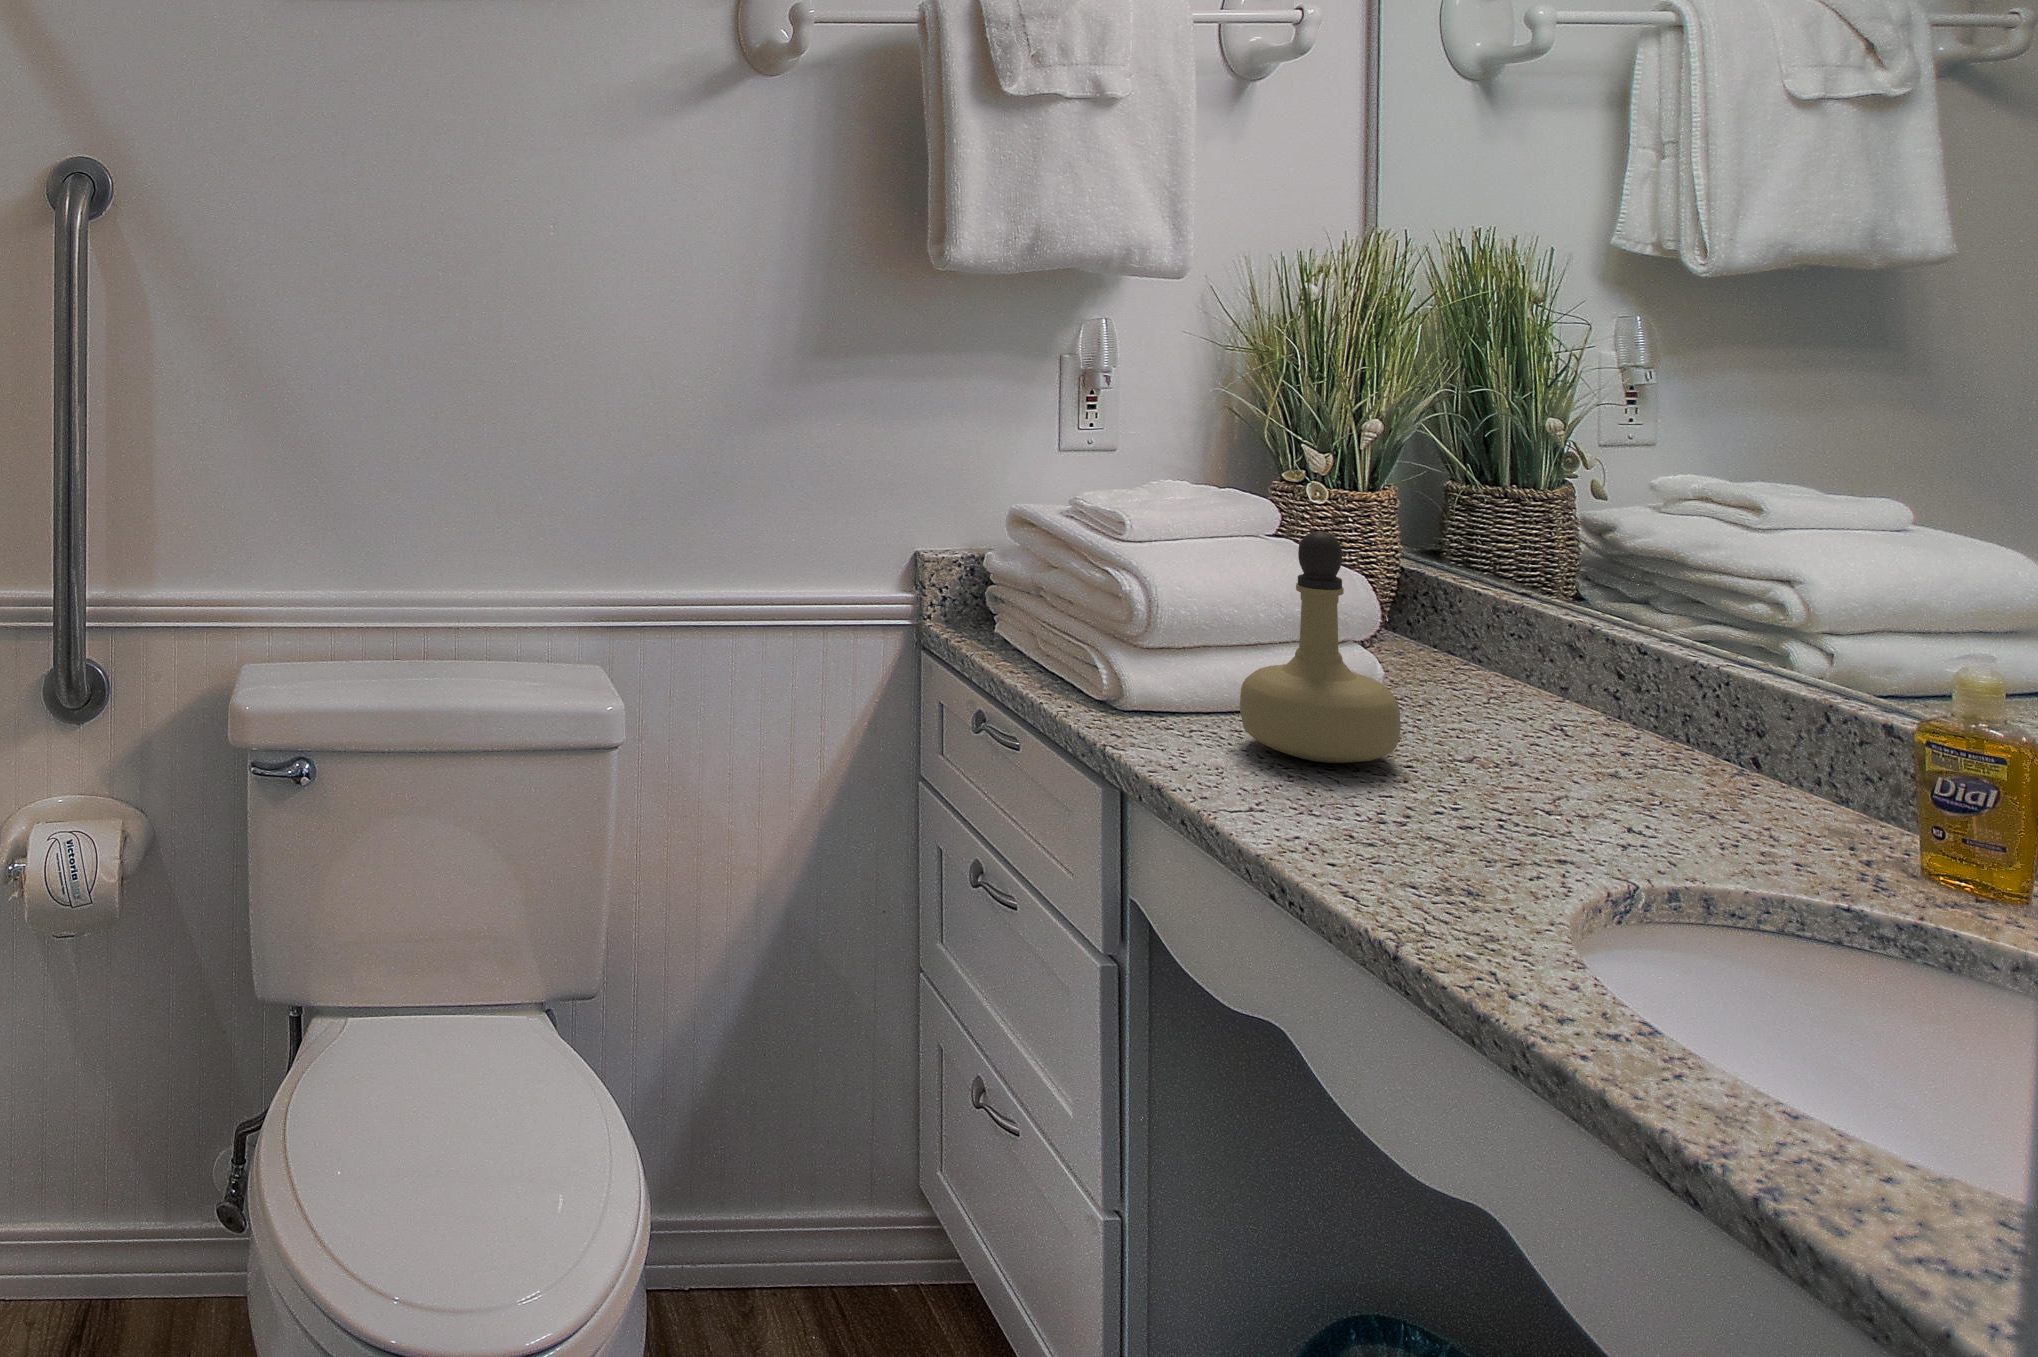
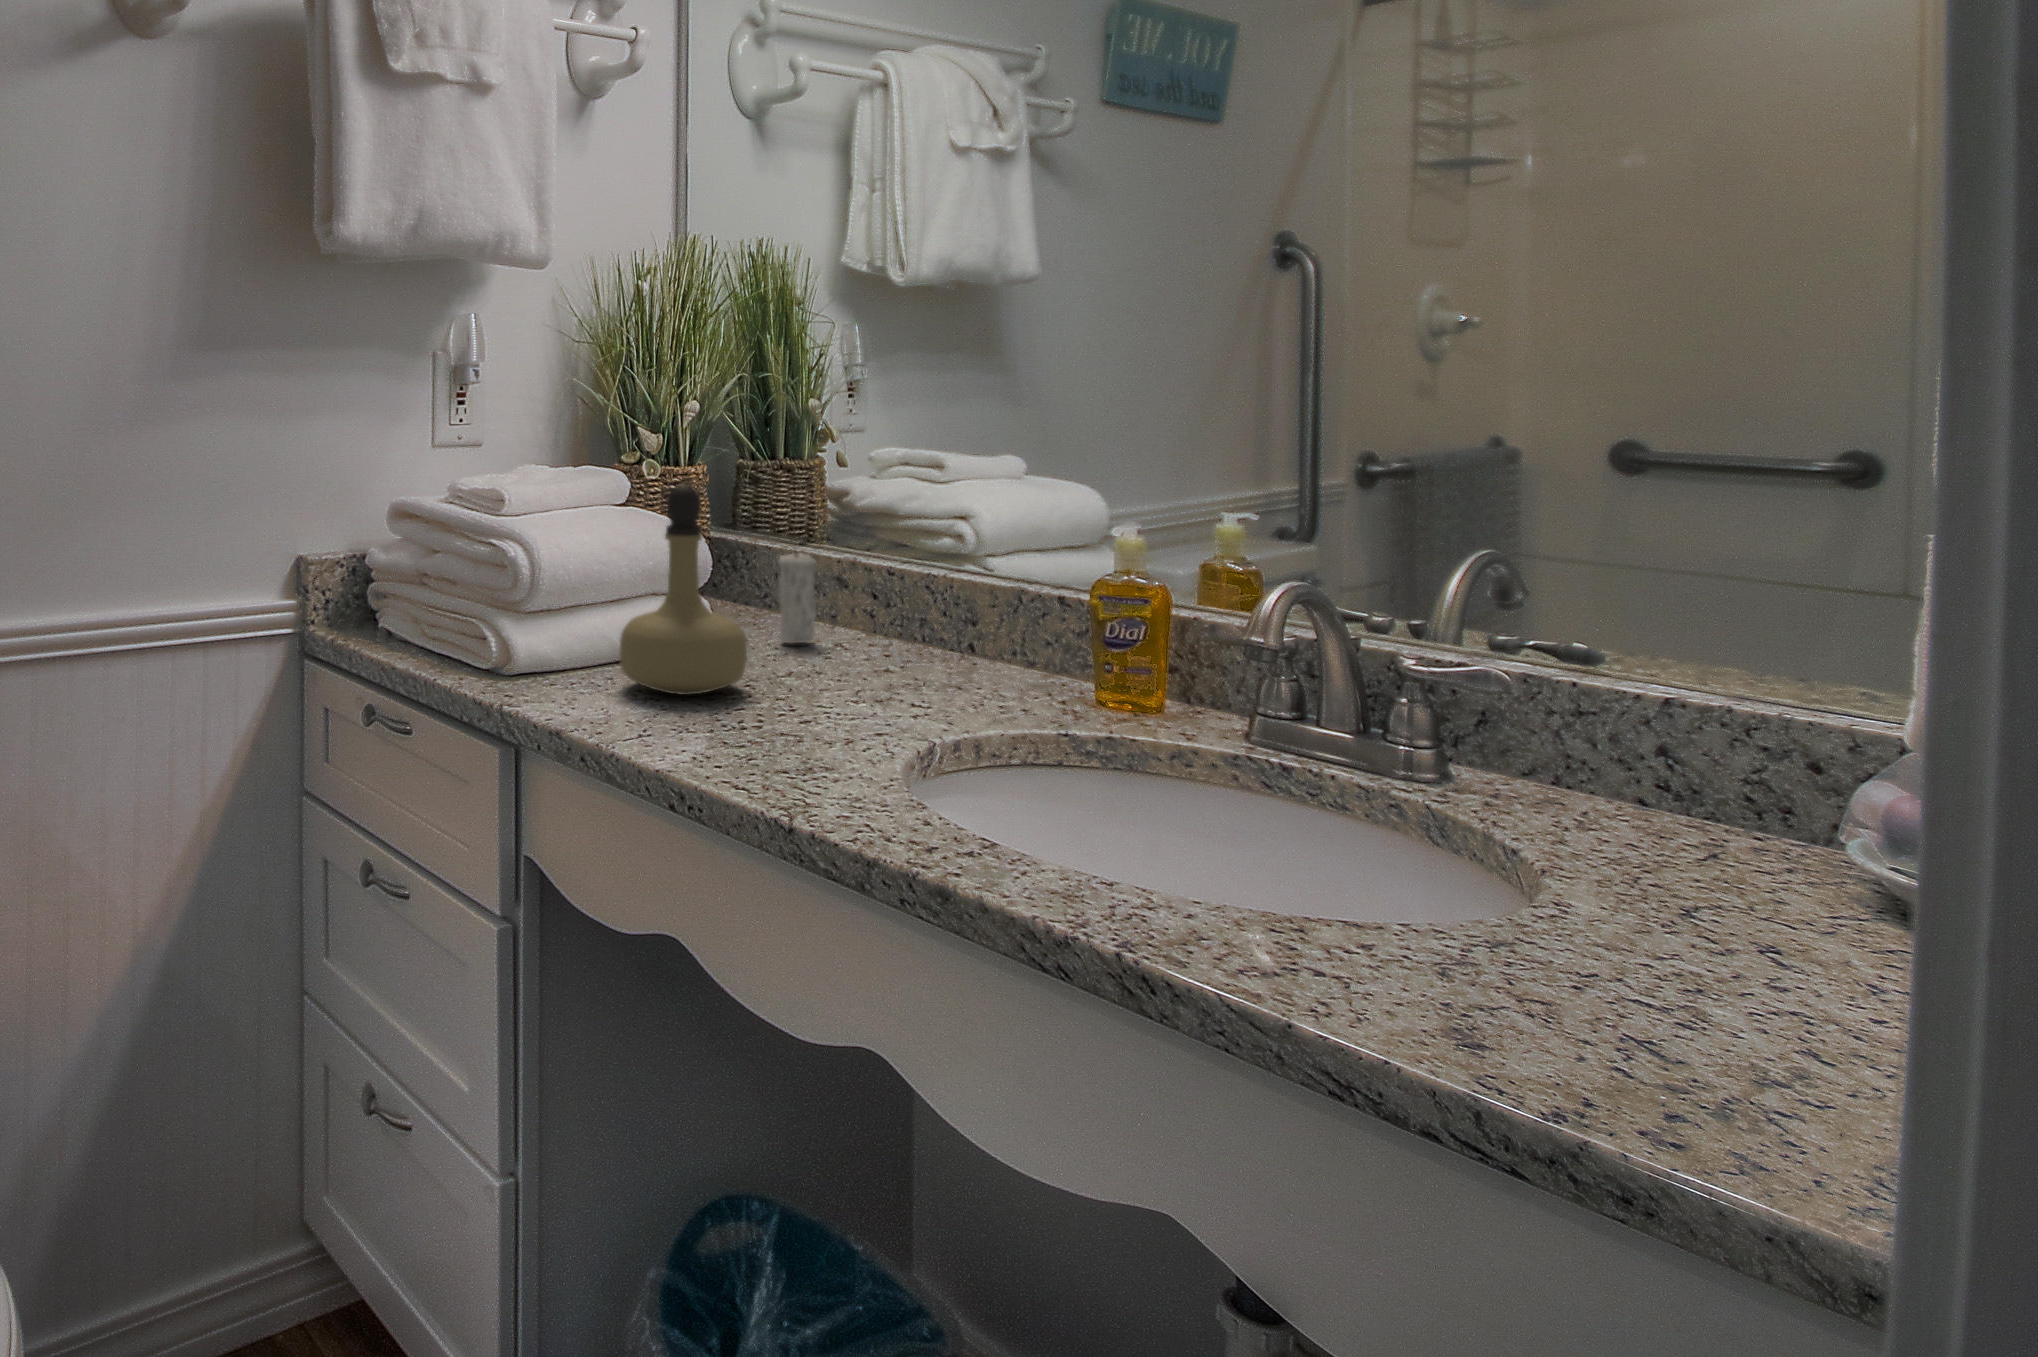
candle: none [1471,588,1525,713] -> present [779,552,816,643]

